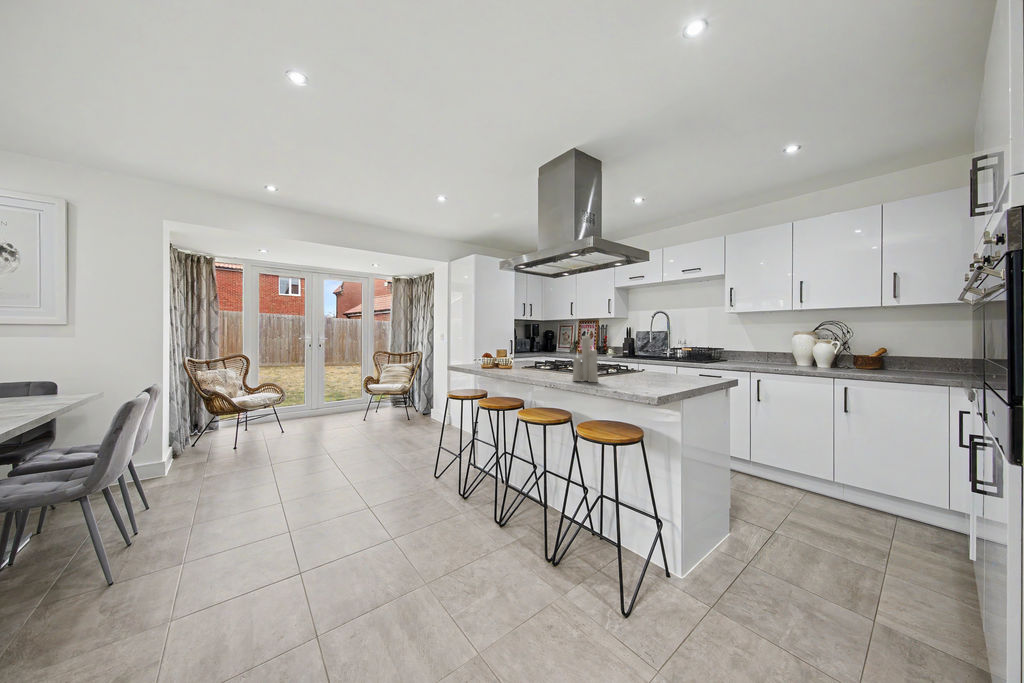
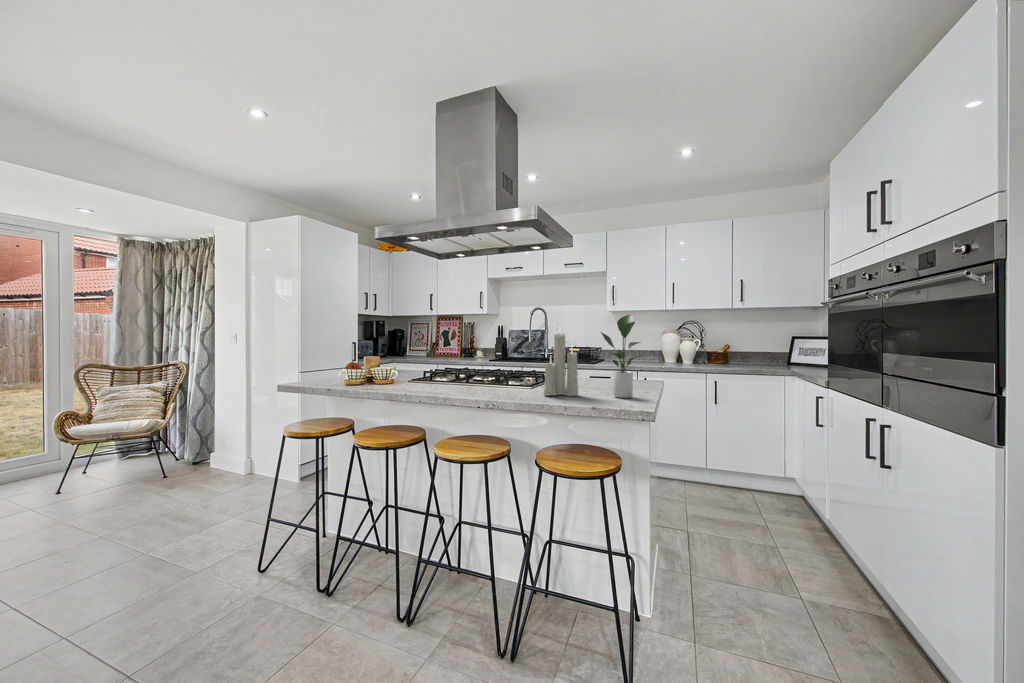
potted plant: none [610,320,647,386] -> present [601,314,641,398]

